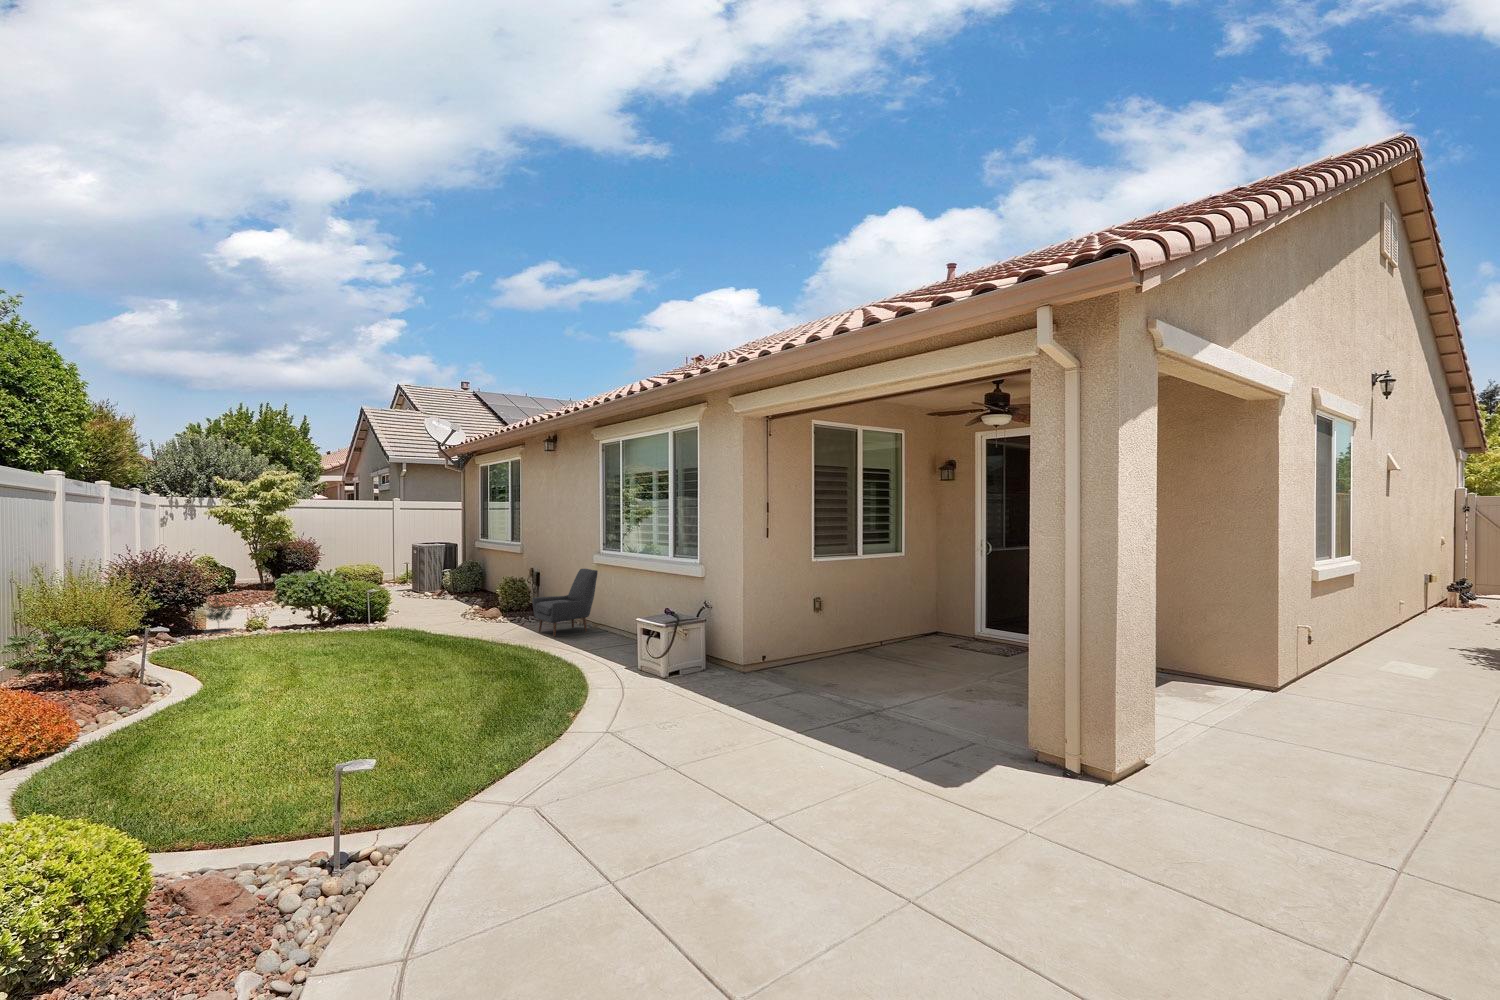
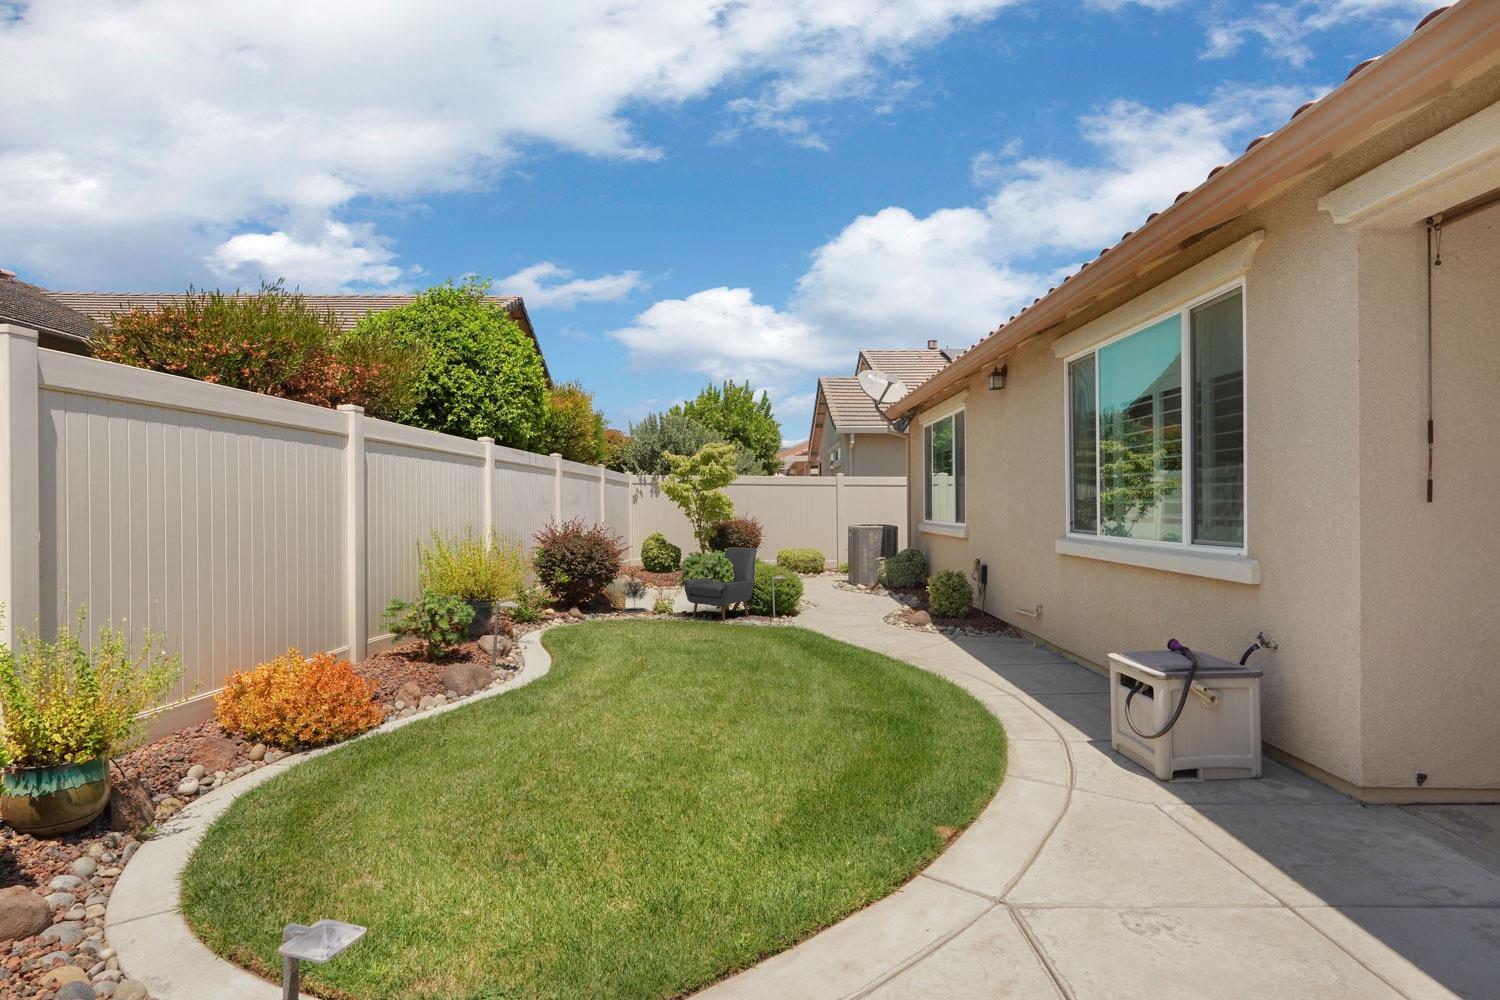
chair: present [532,569,598,637] -> present [684,547,756,622]

